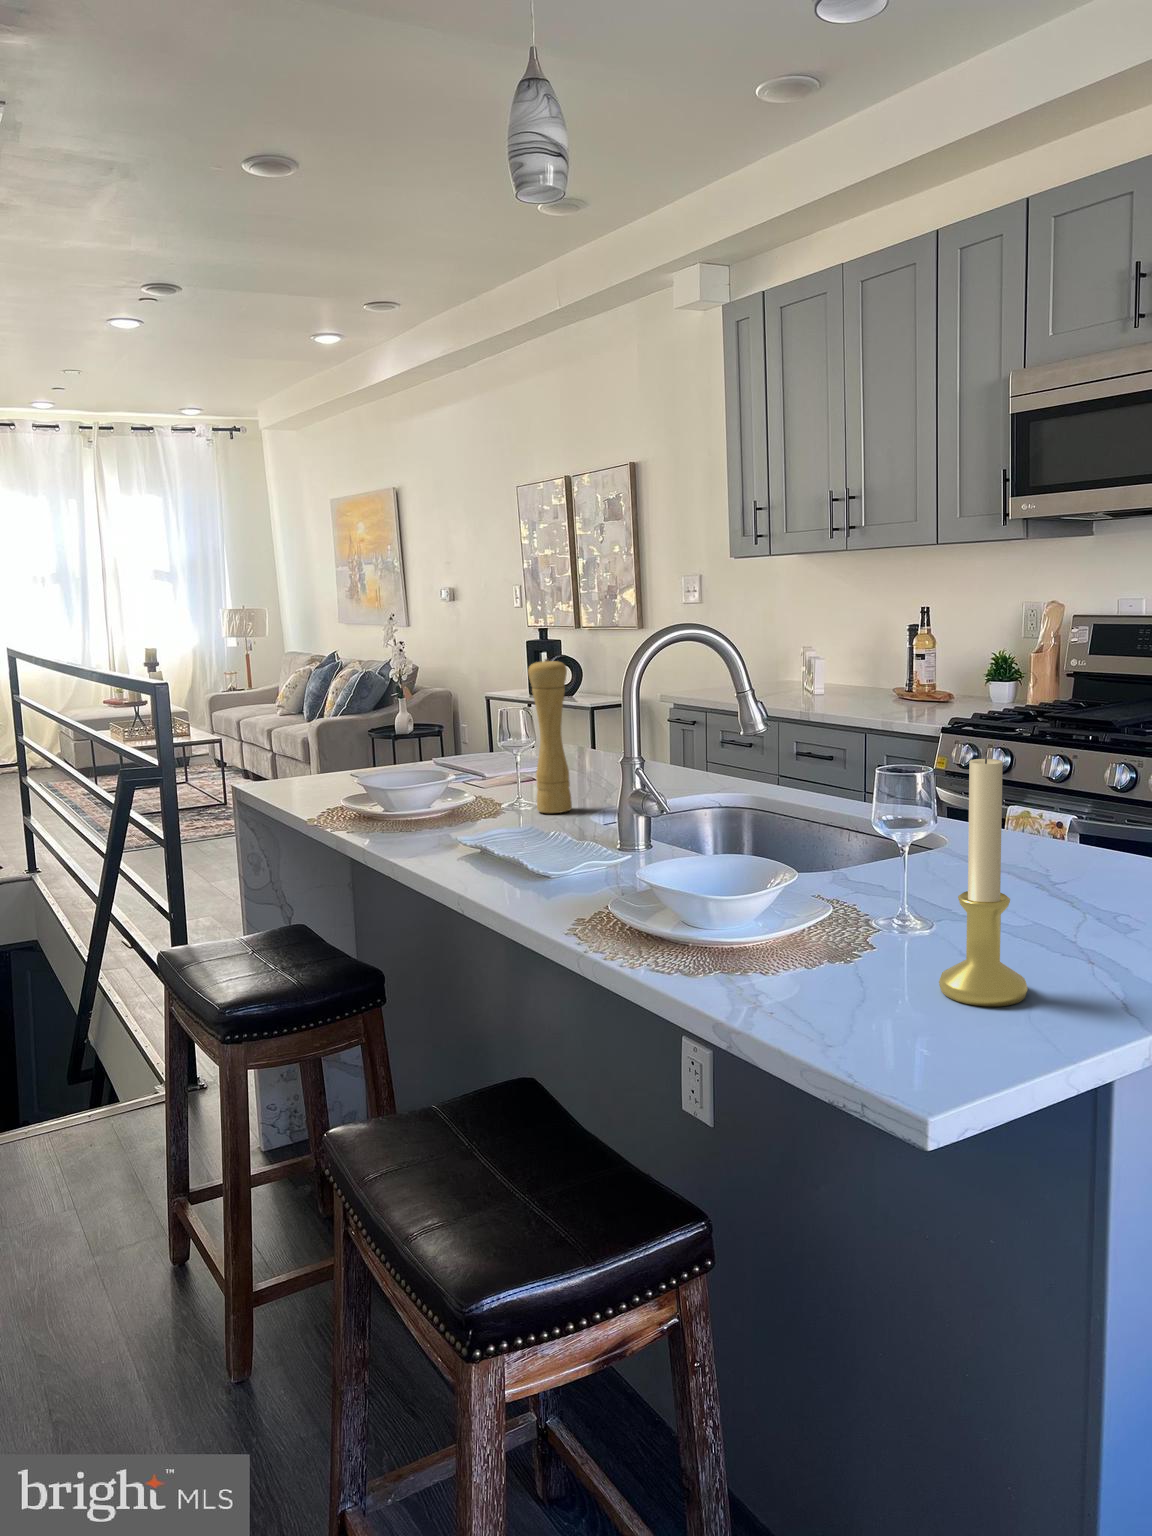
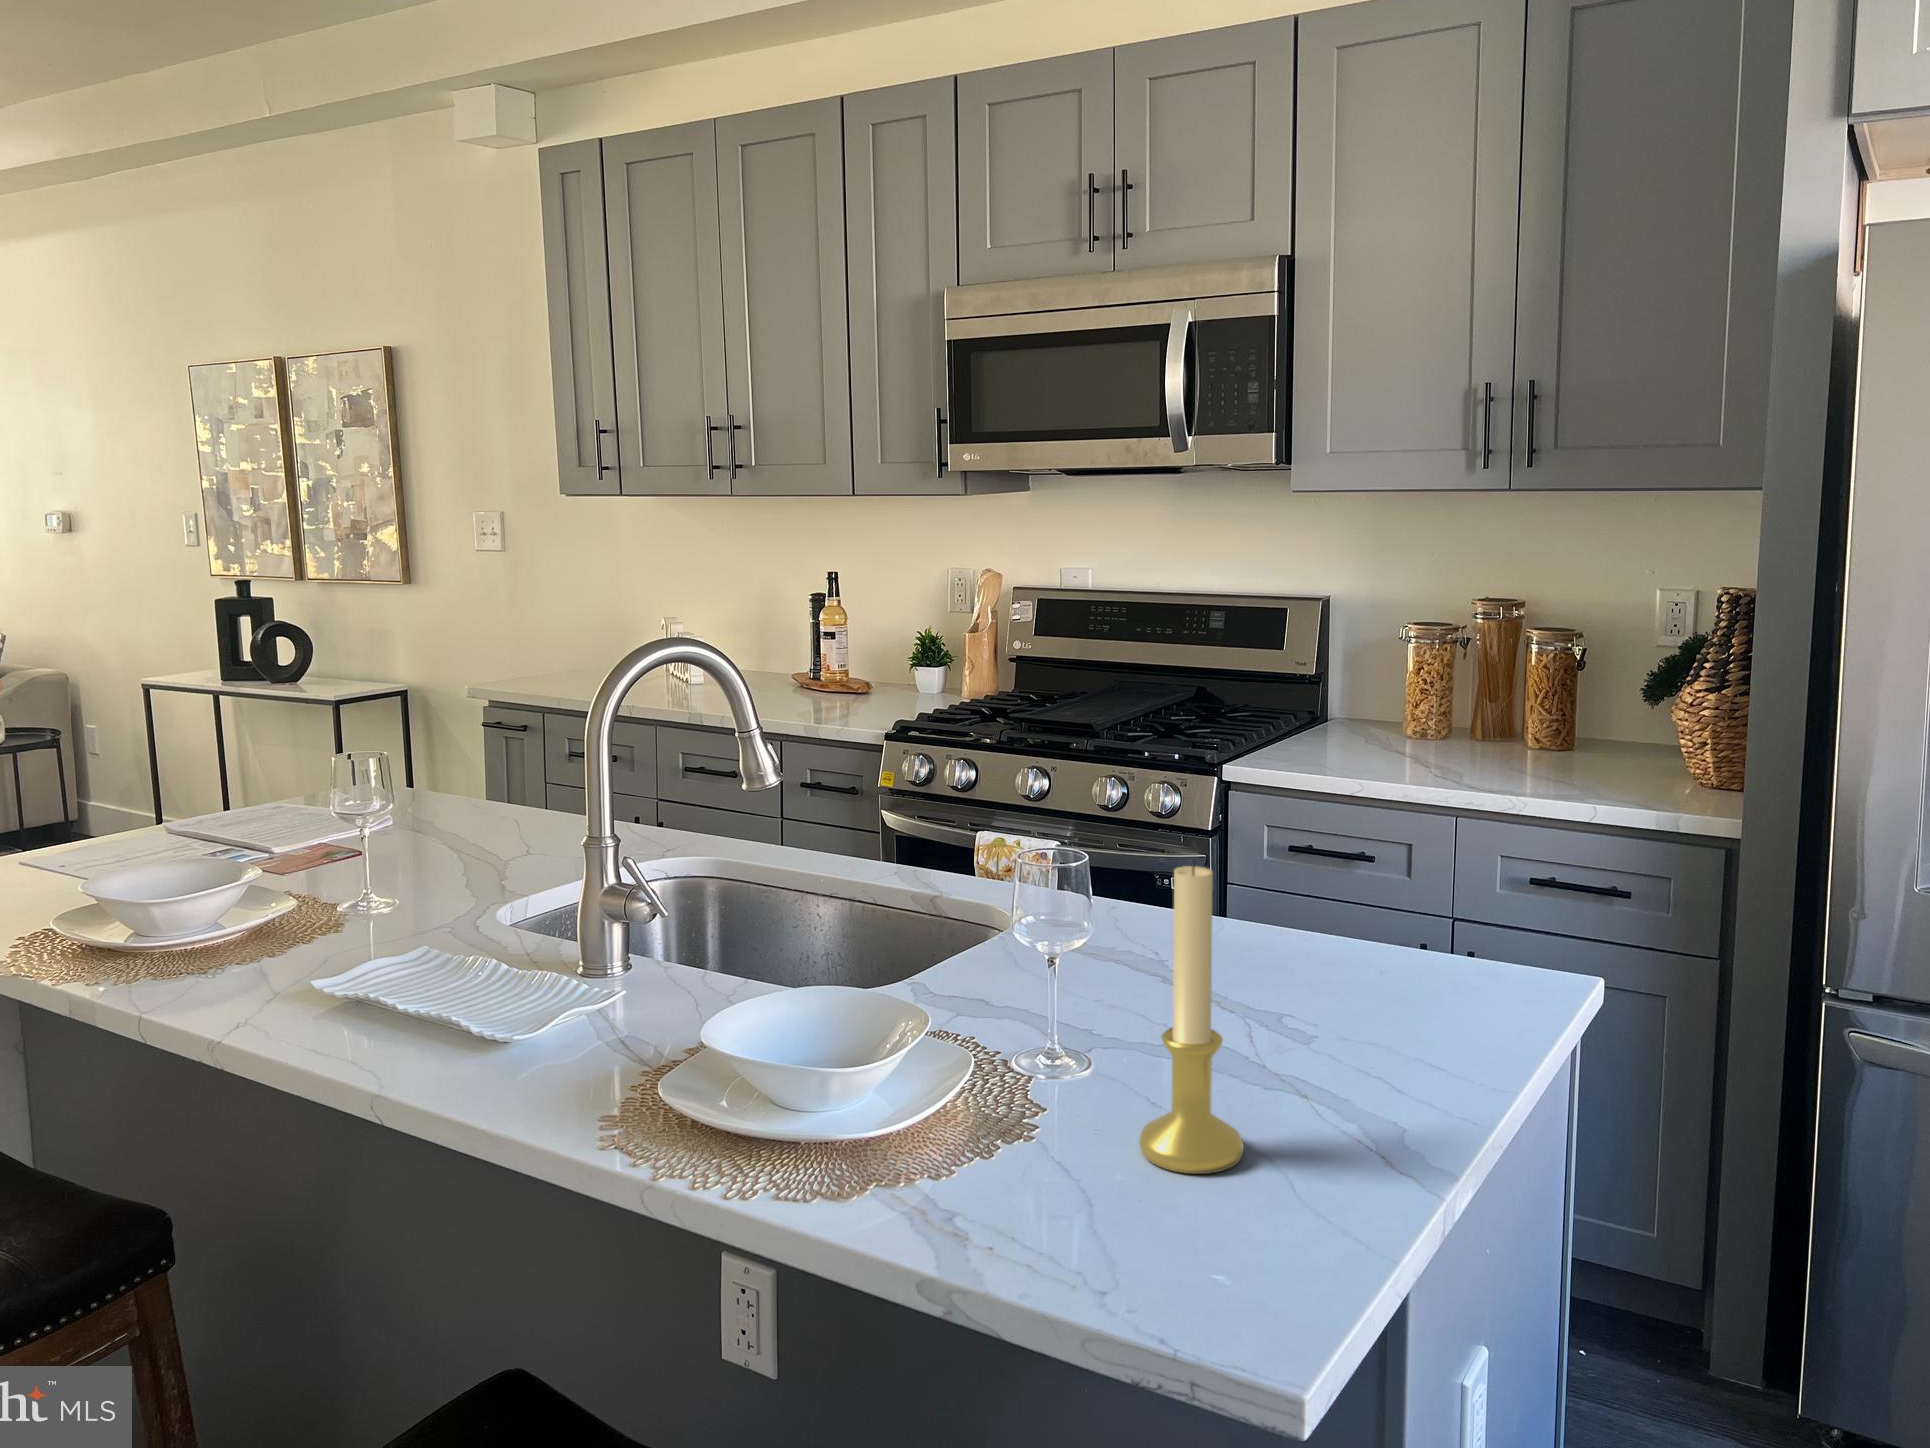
pepper mill: present [528,659,572,813] -> none [394,688,463,916]

